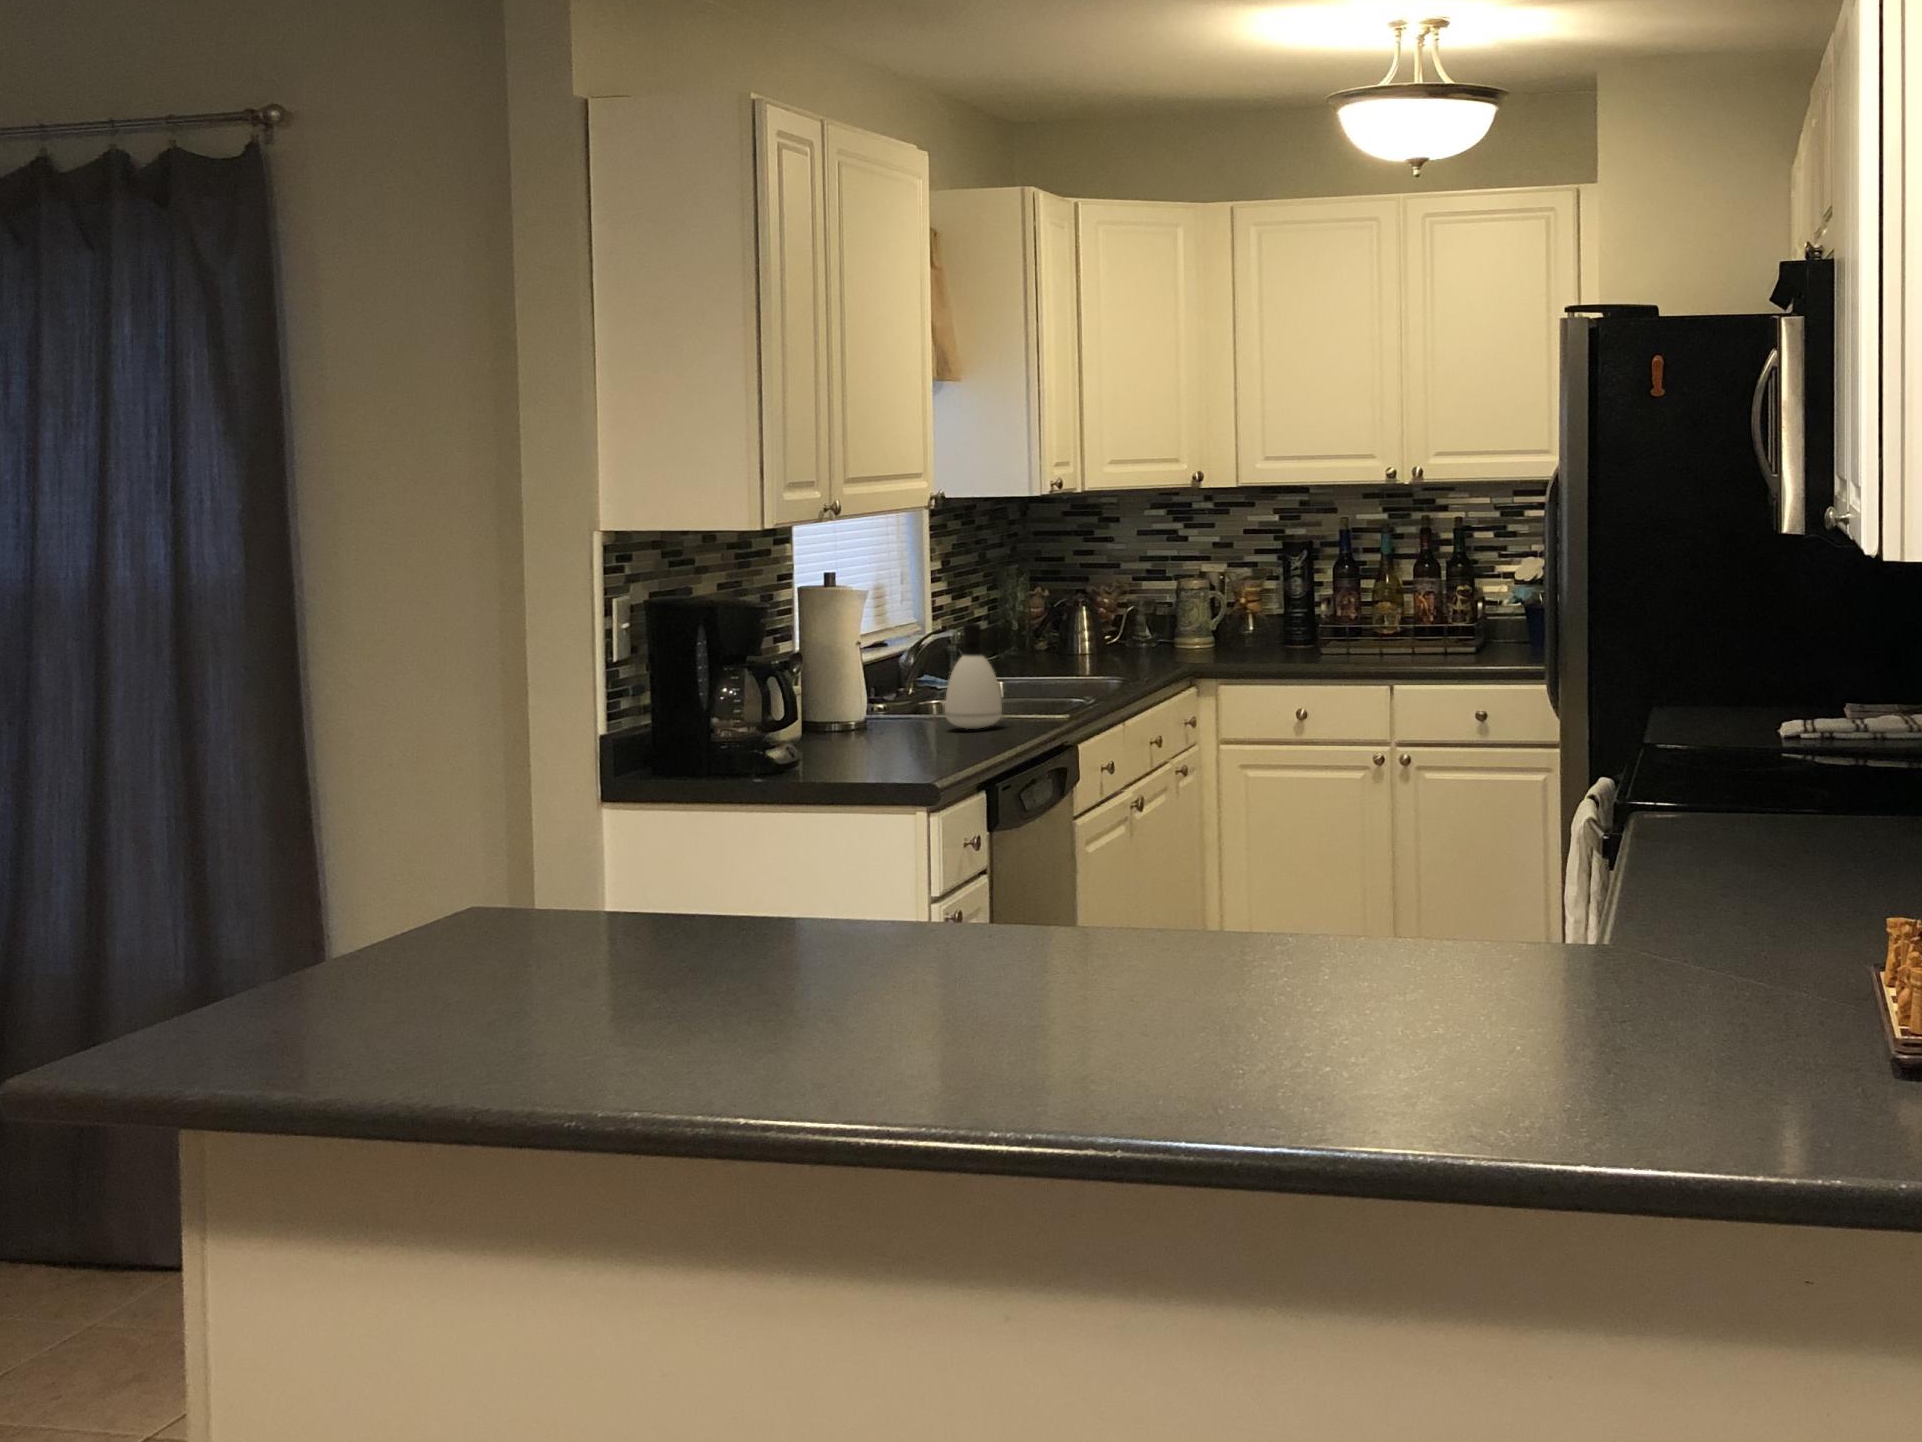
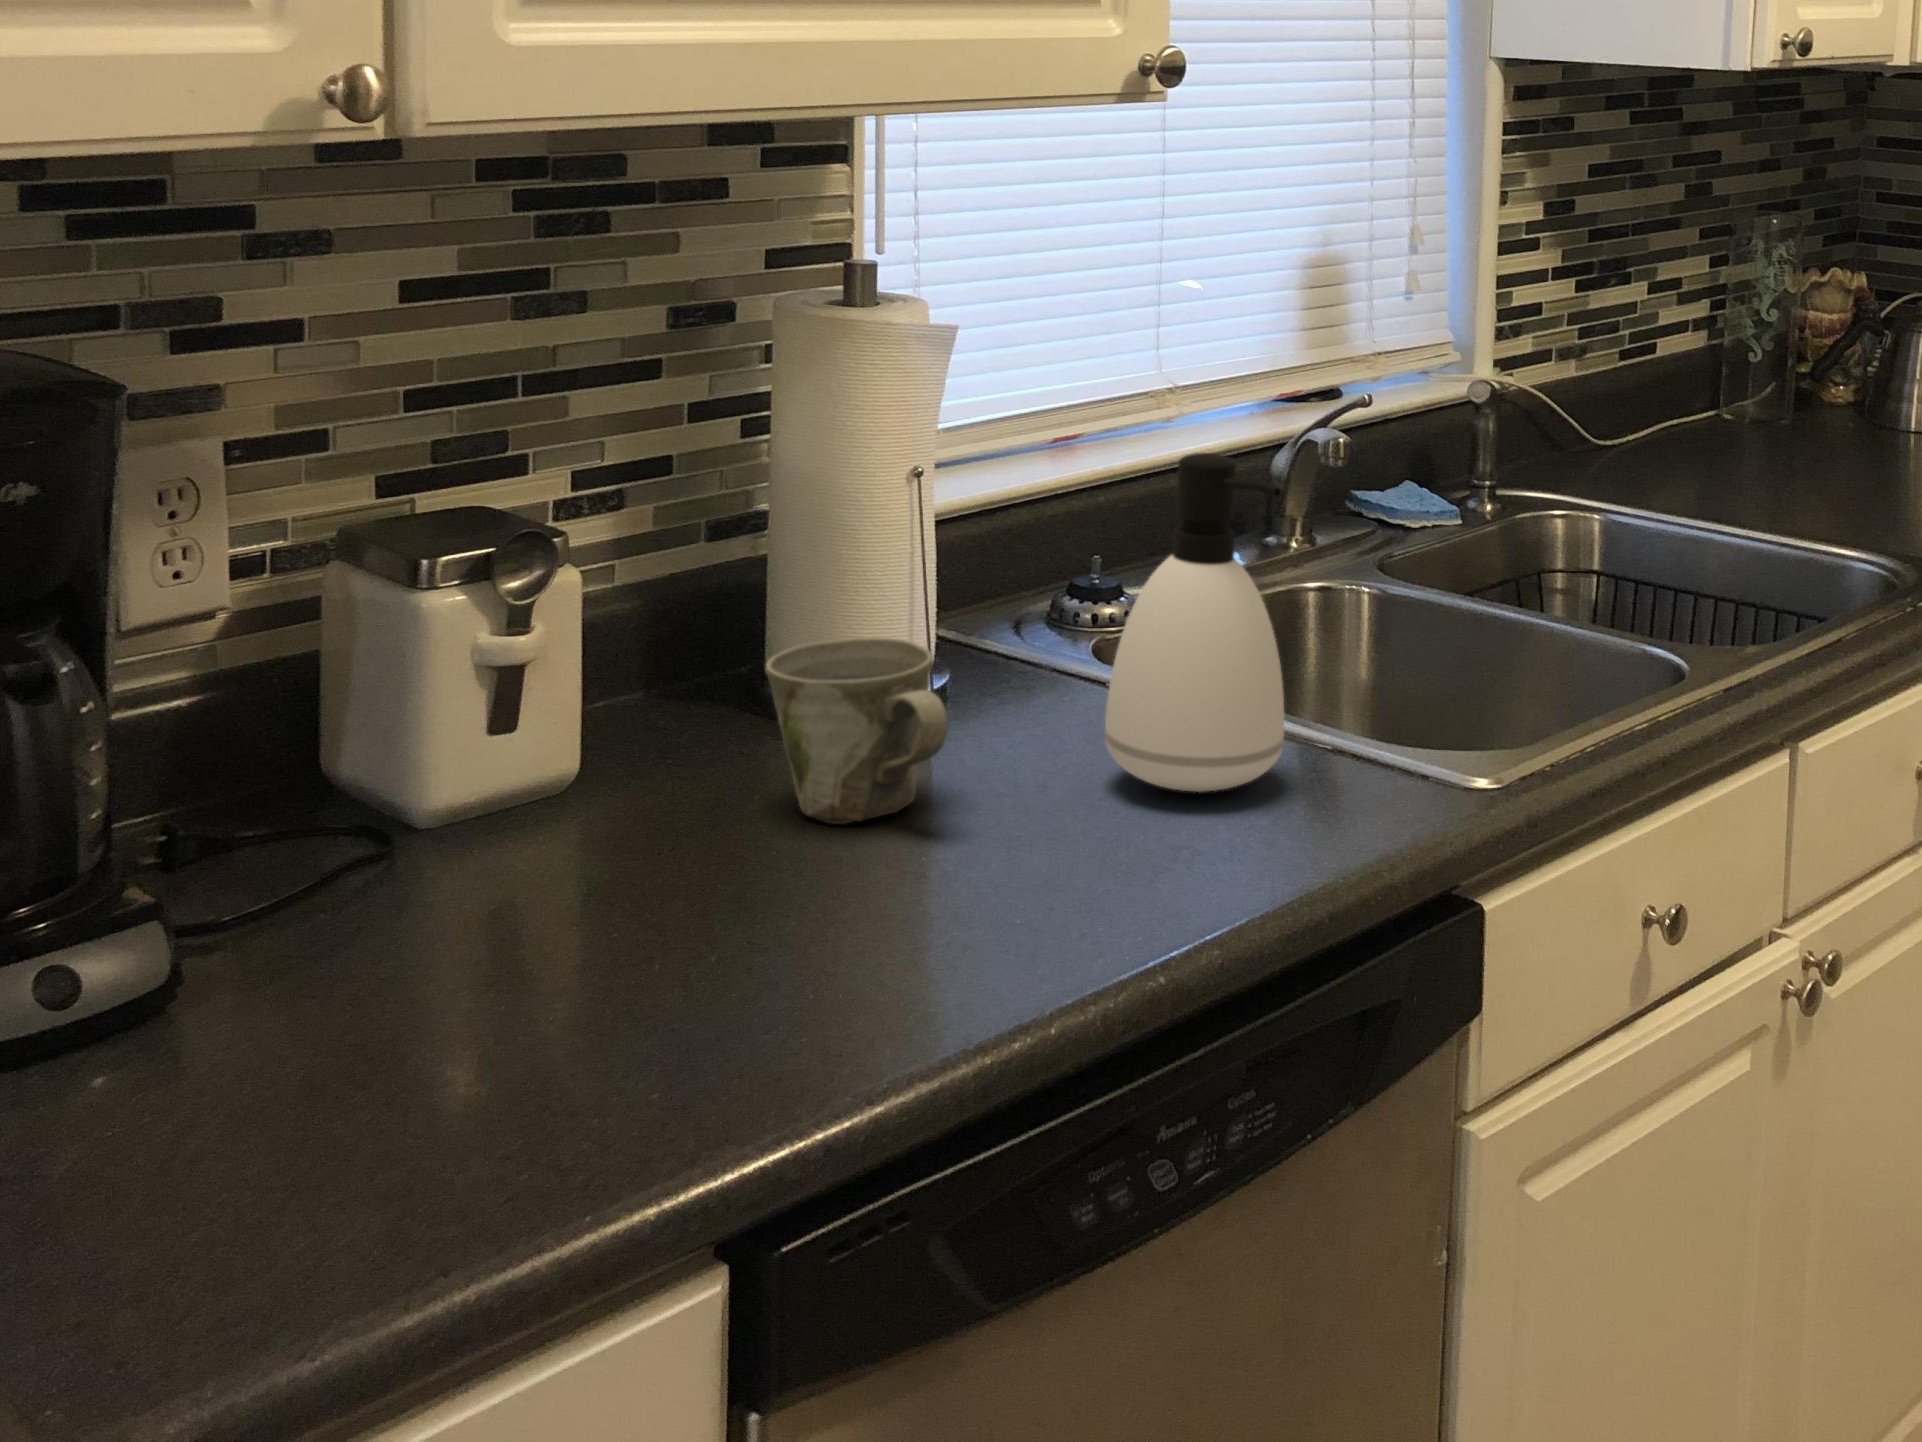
mug: none [855,691,922,743] -> present [766,638,948,824]

